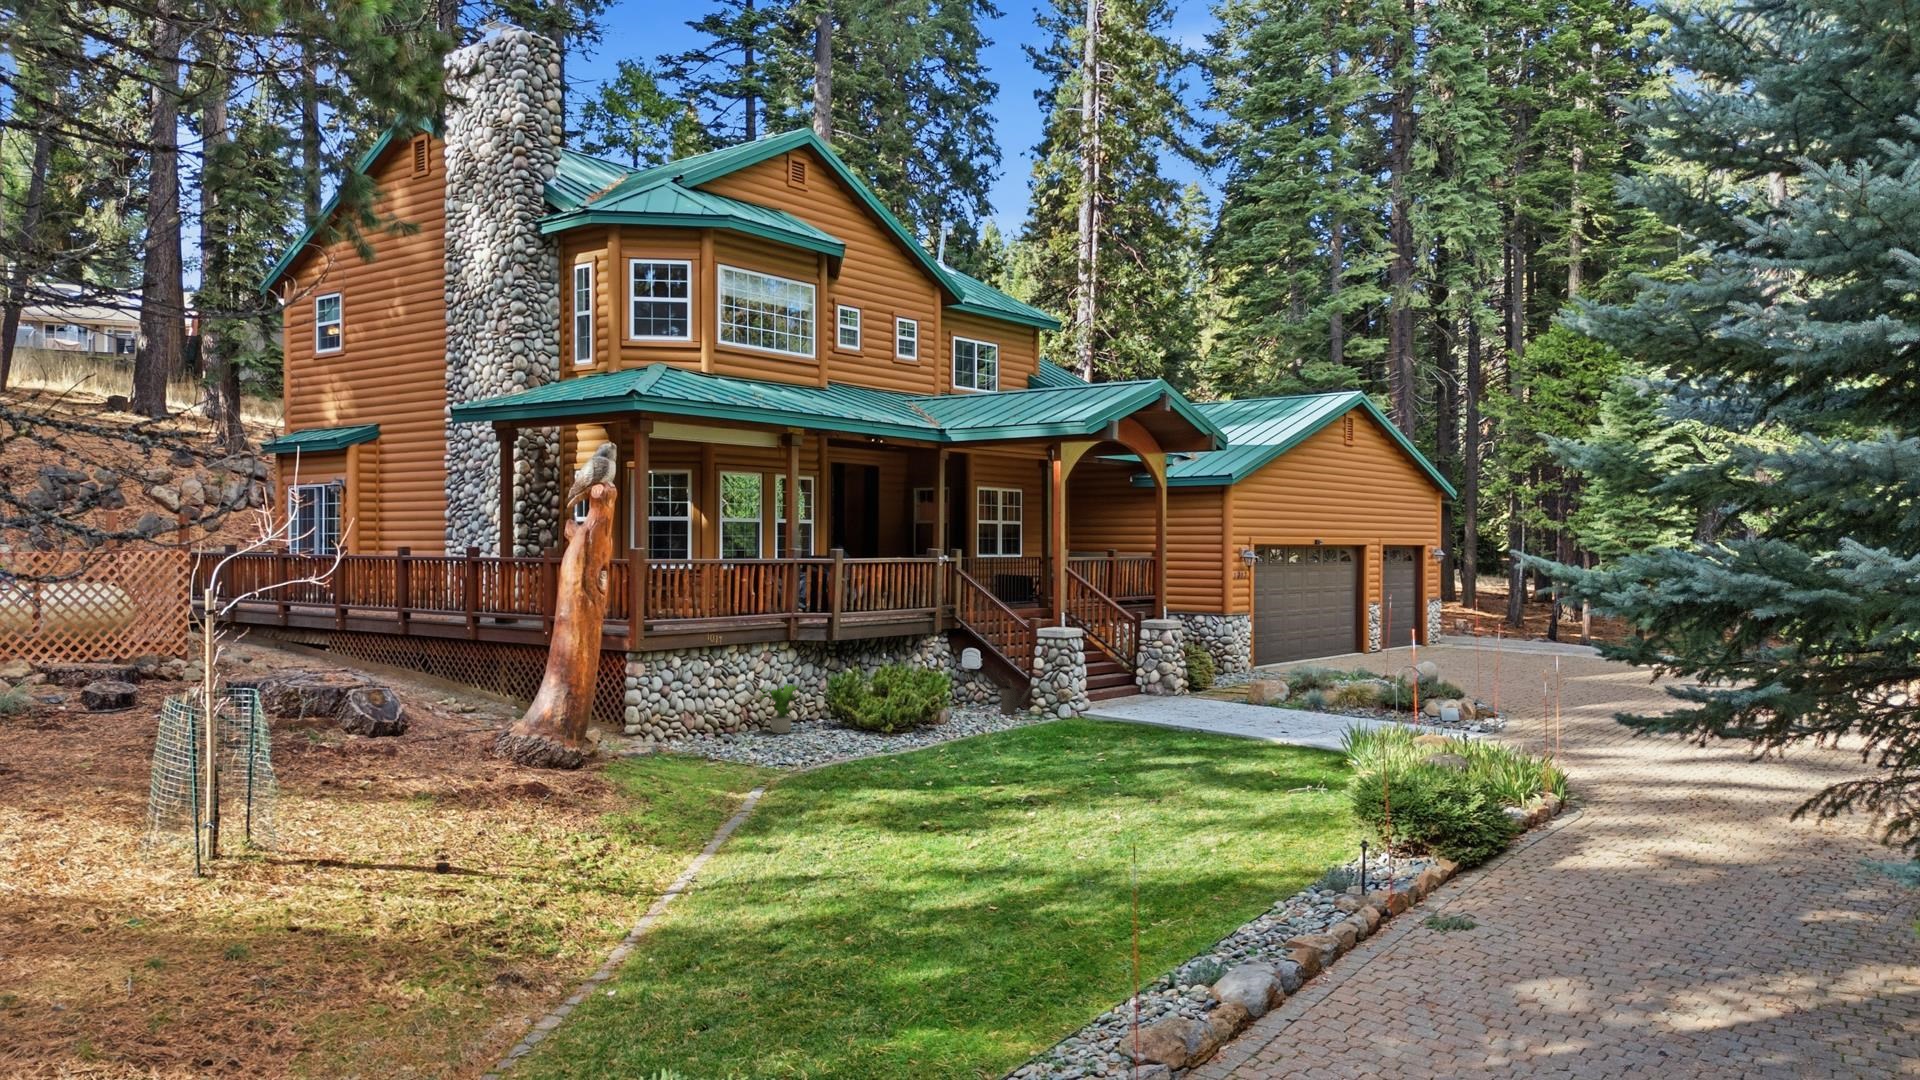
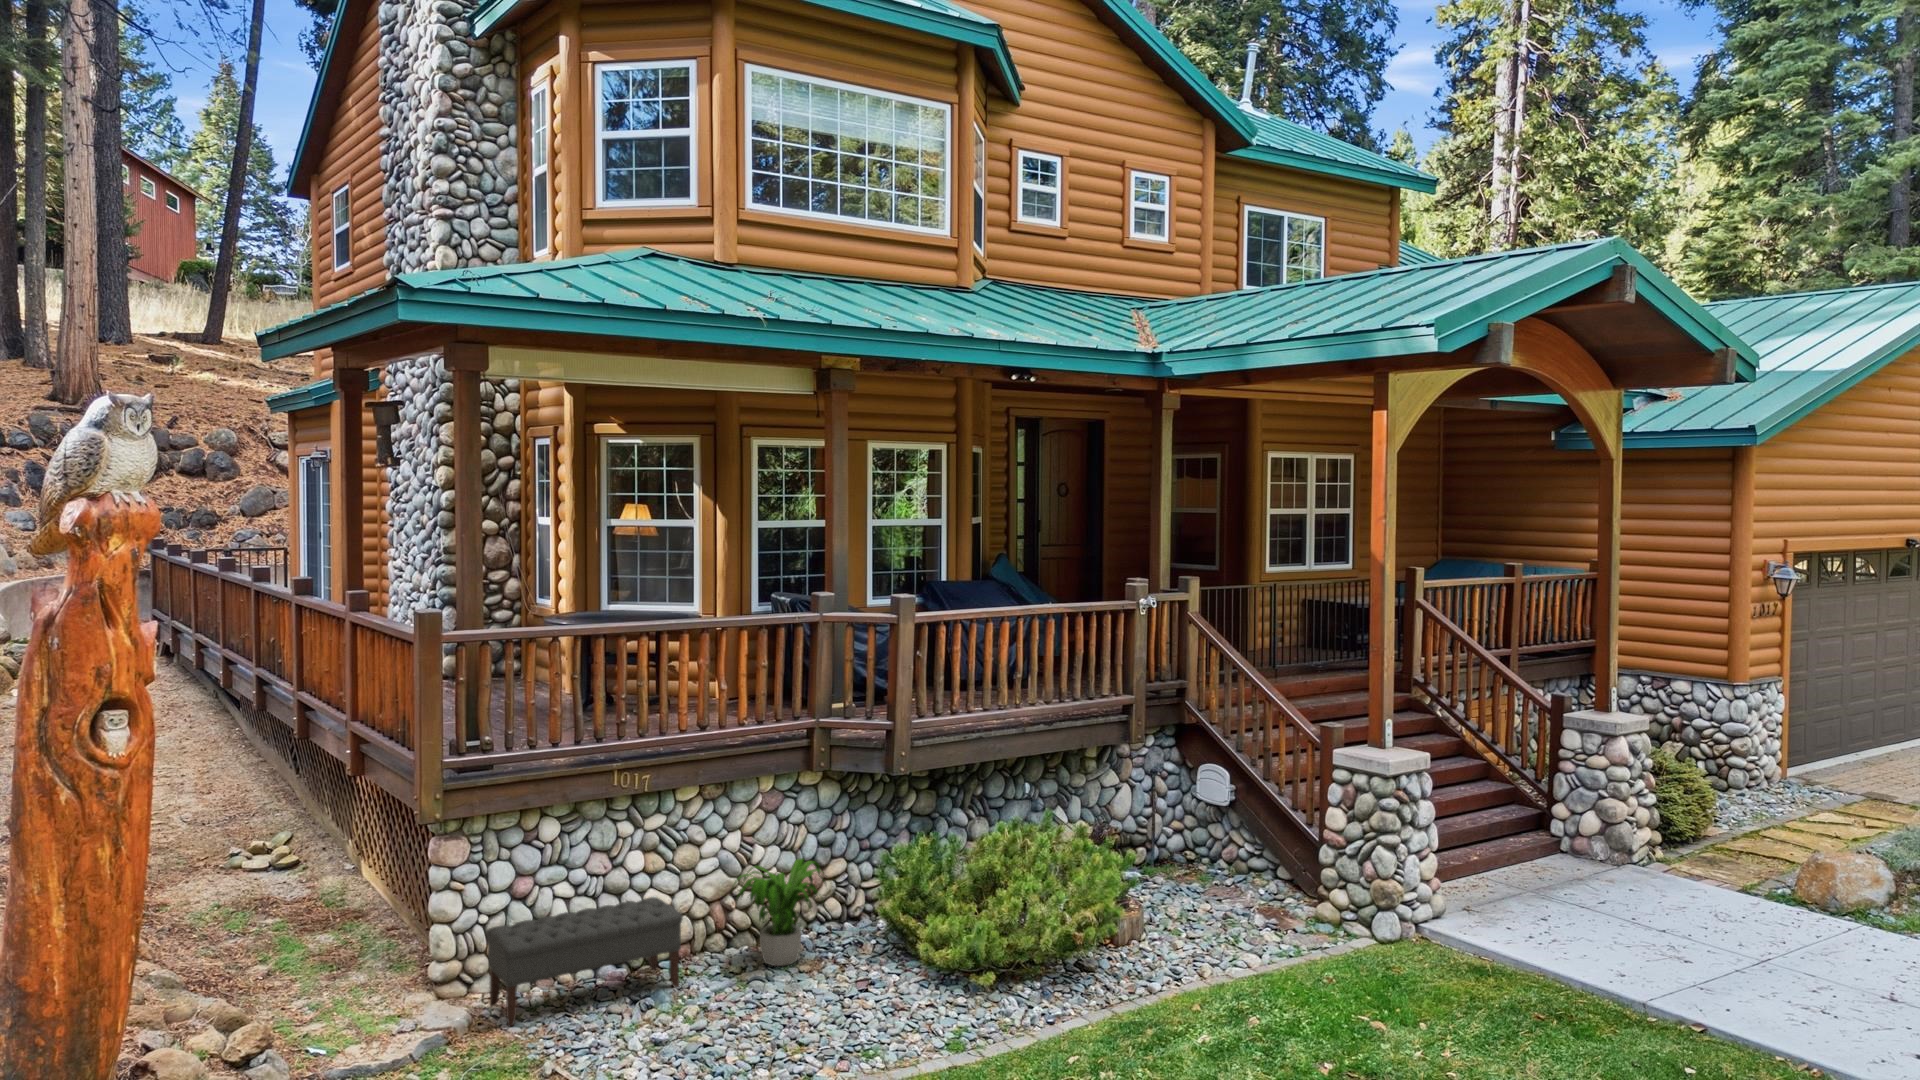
watering can: present [1000,679,1033,715] -> none [1242,849,1326,925]
bench: none [653,700,743,751] -> present [486,897,683,1027]

